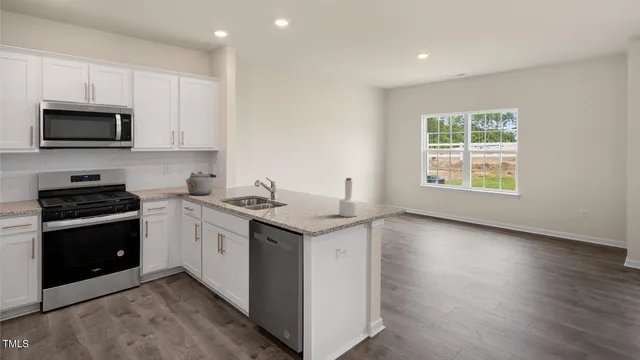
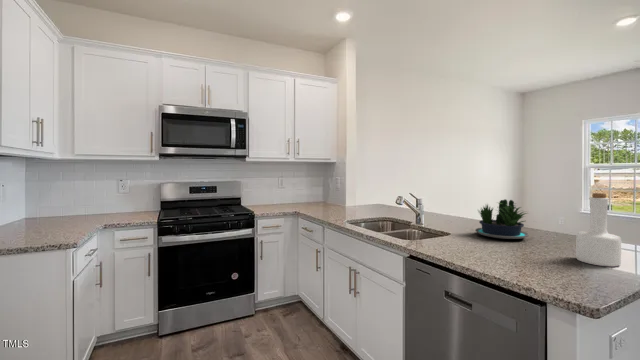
kettle: present [186,172,216,195] -> none [303,184,338,212]
potted plant: none [302,182,333,207] -> present [475,199,528,239]

